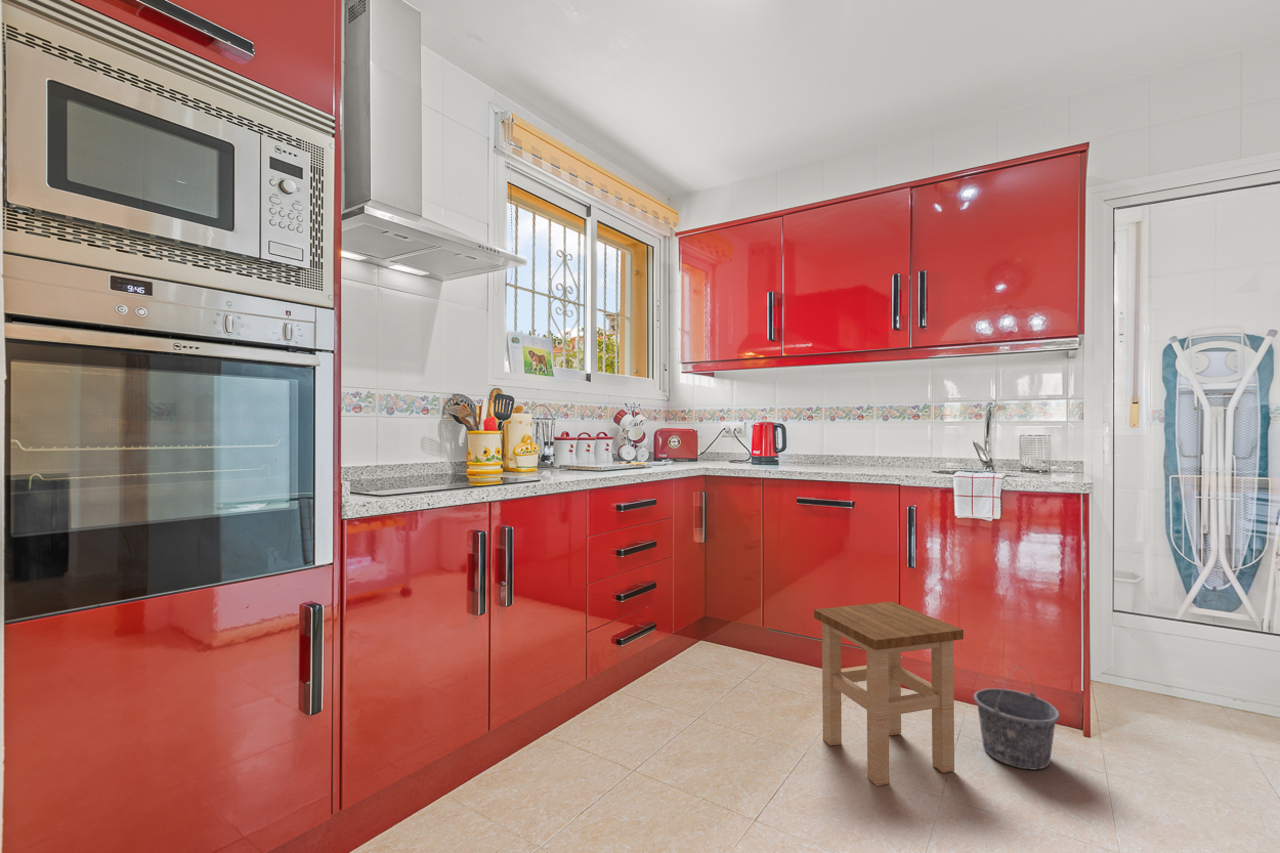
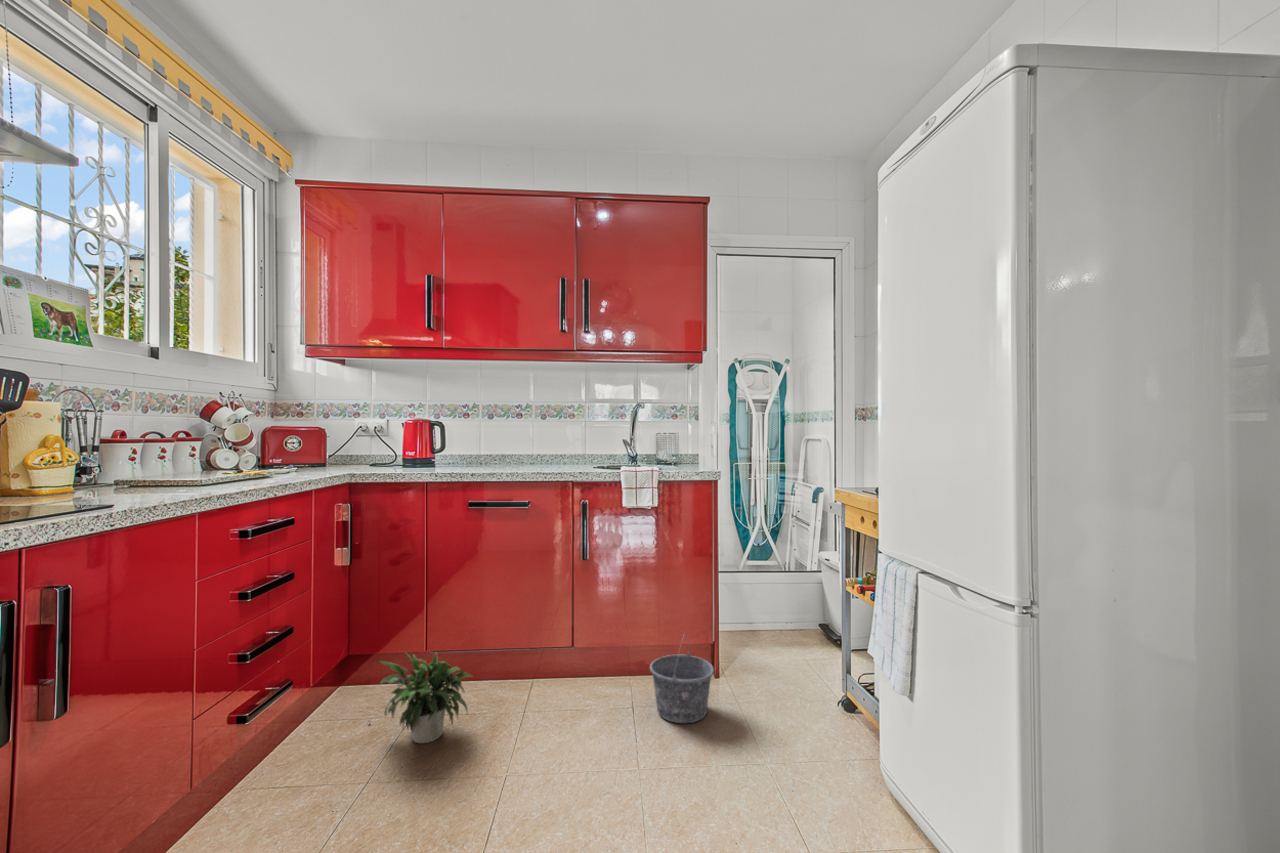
stool: present [814,602,963,786] -> none [517,598,657,795]
potted plant: none [711,618,789,698] -> present [369,653,472,743]

